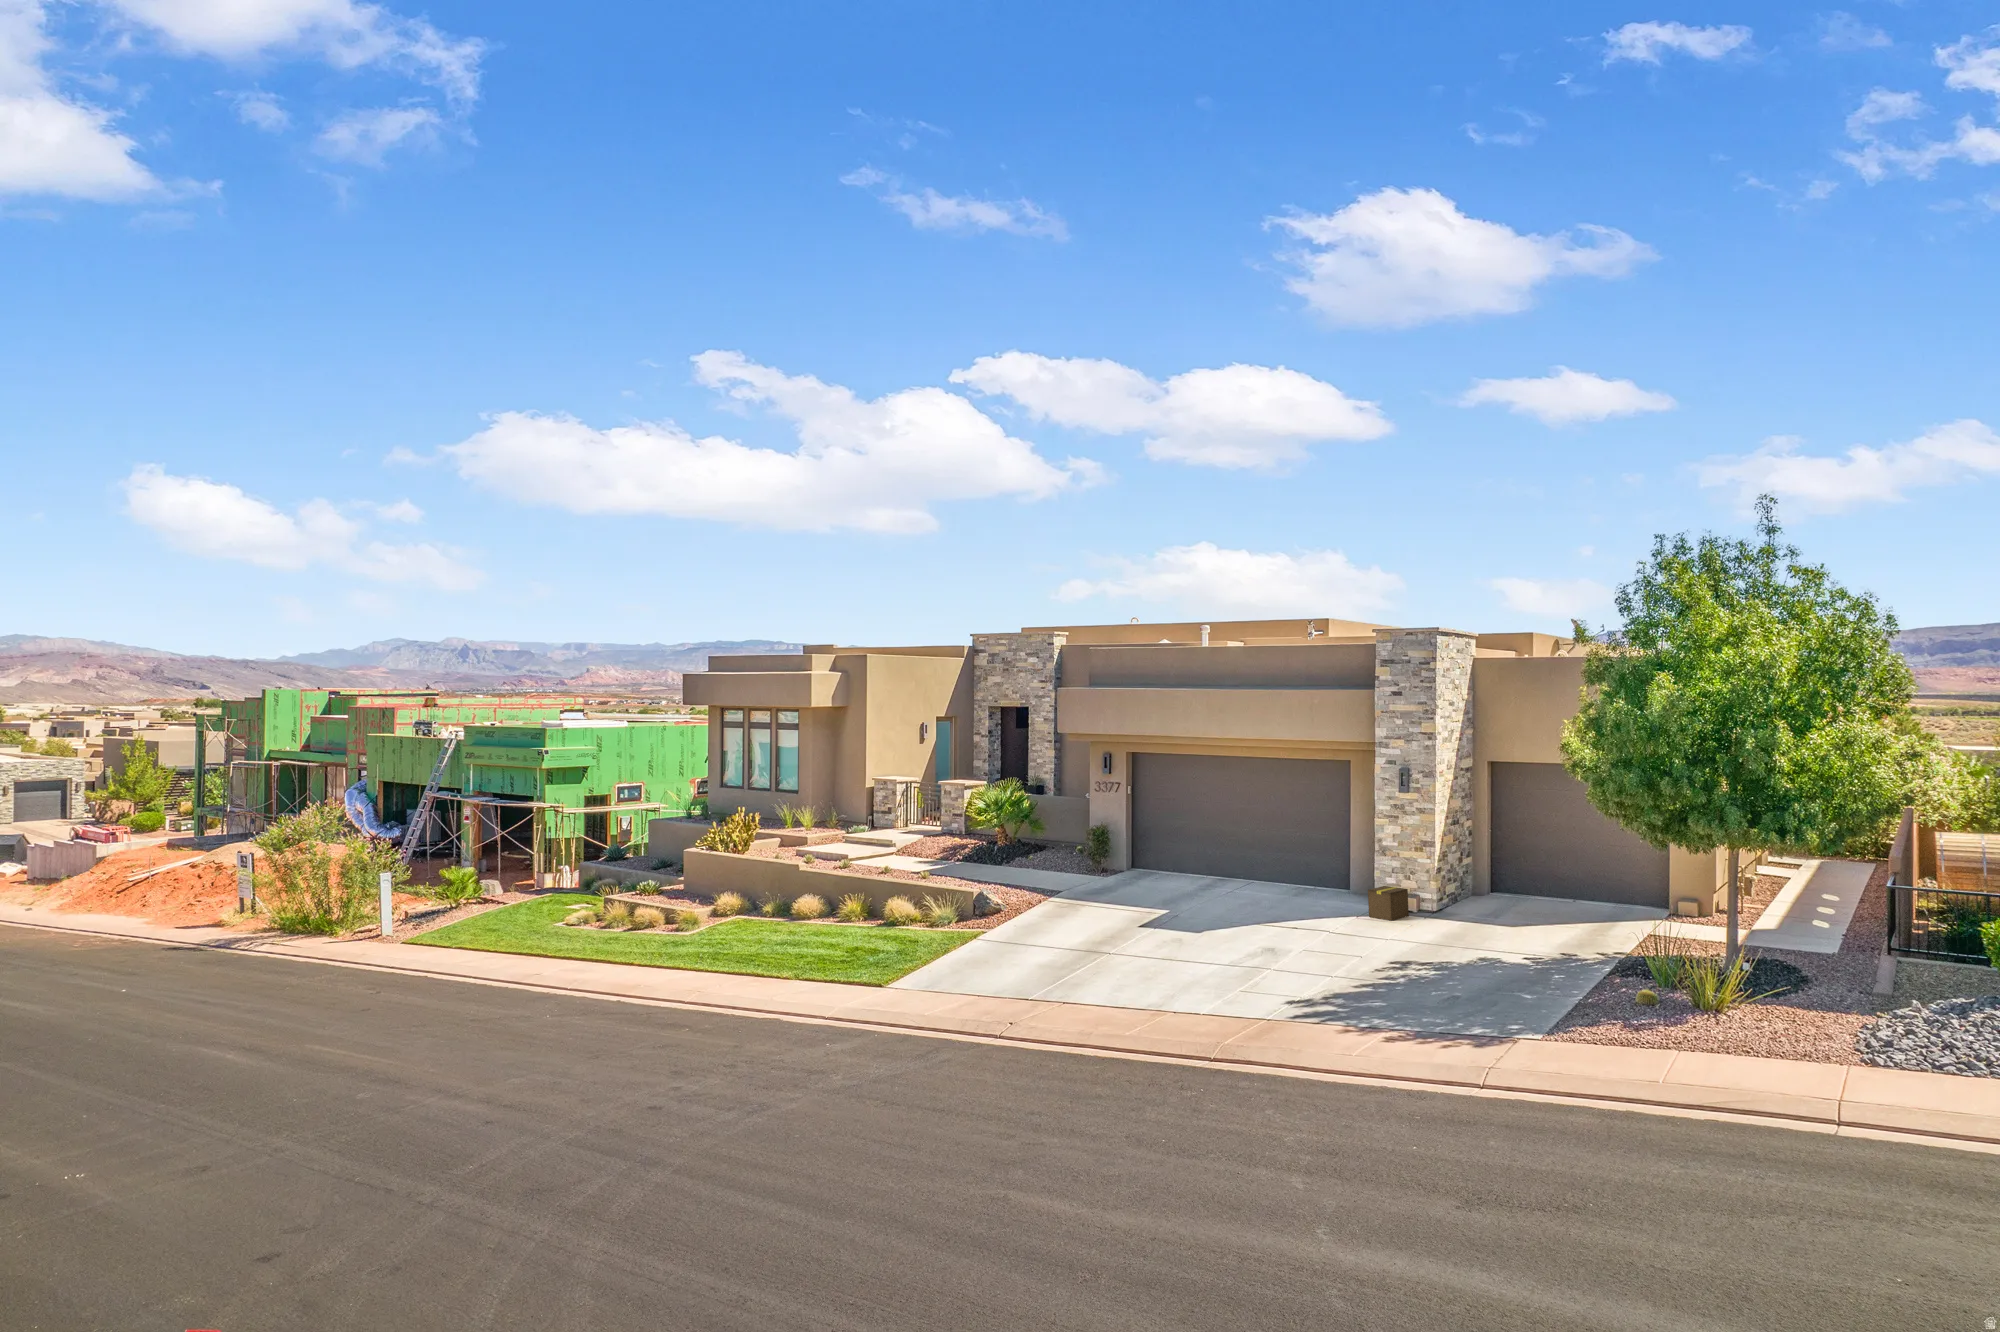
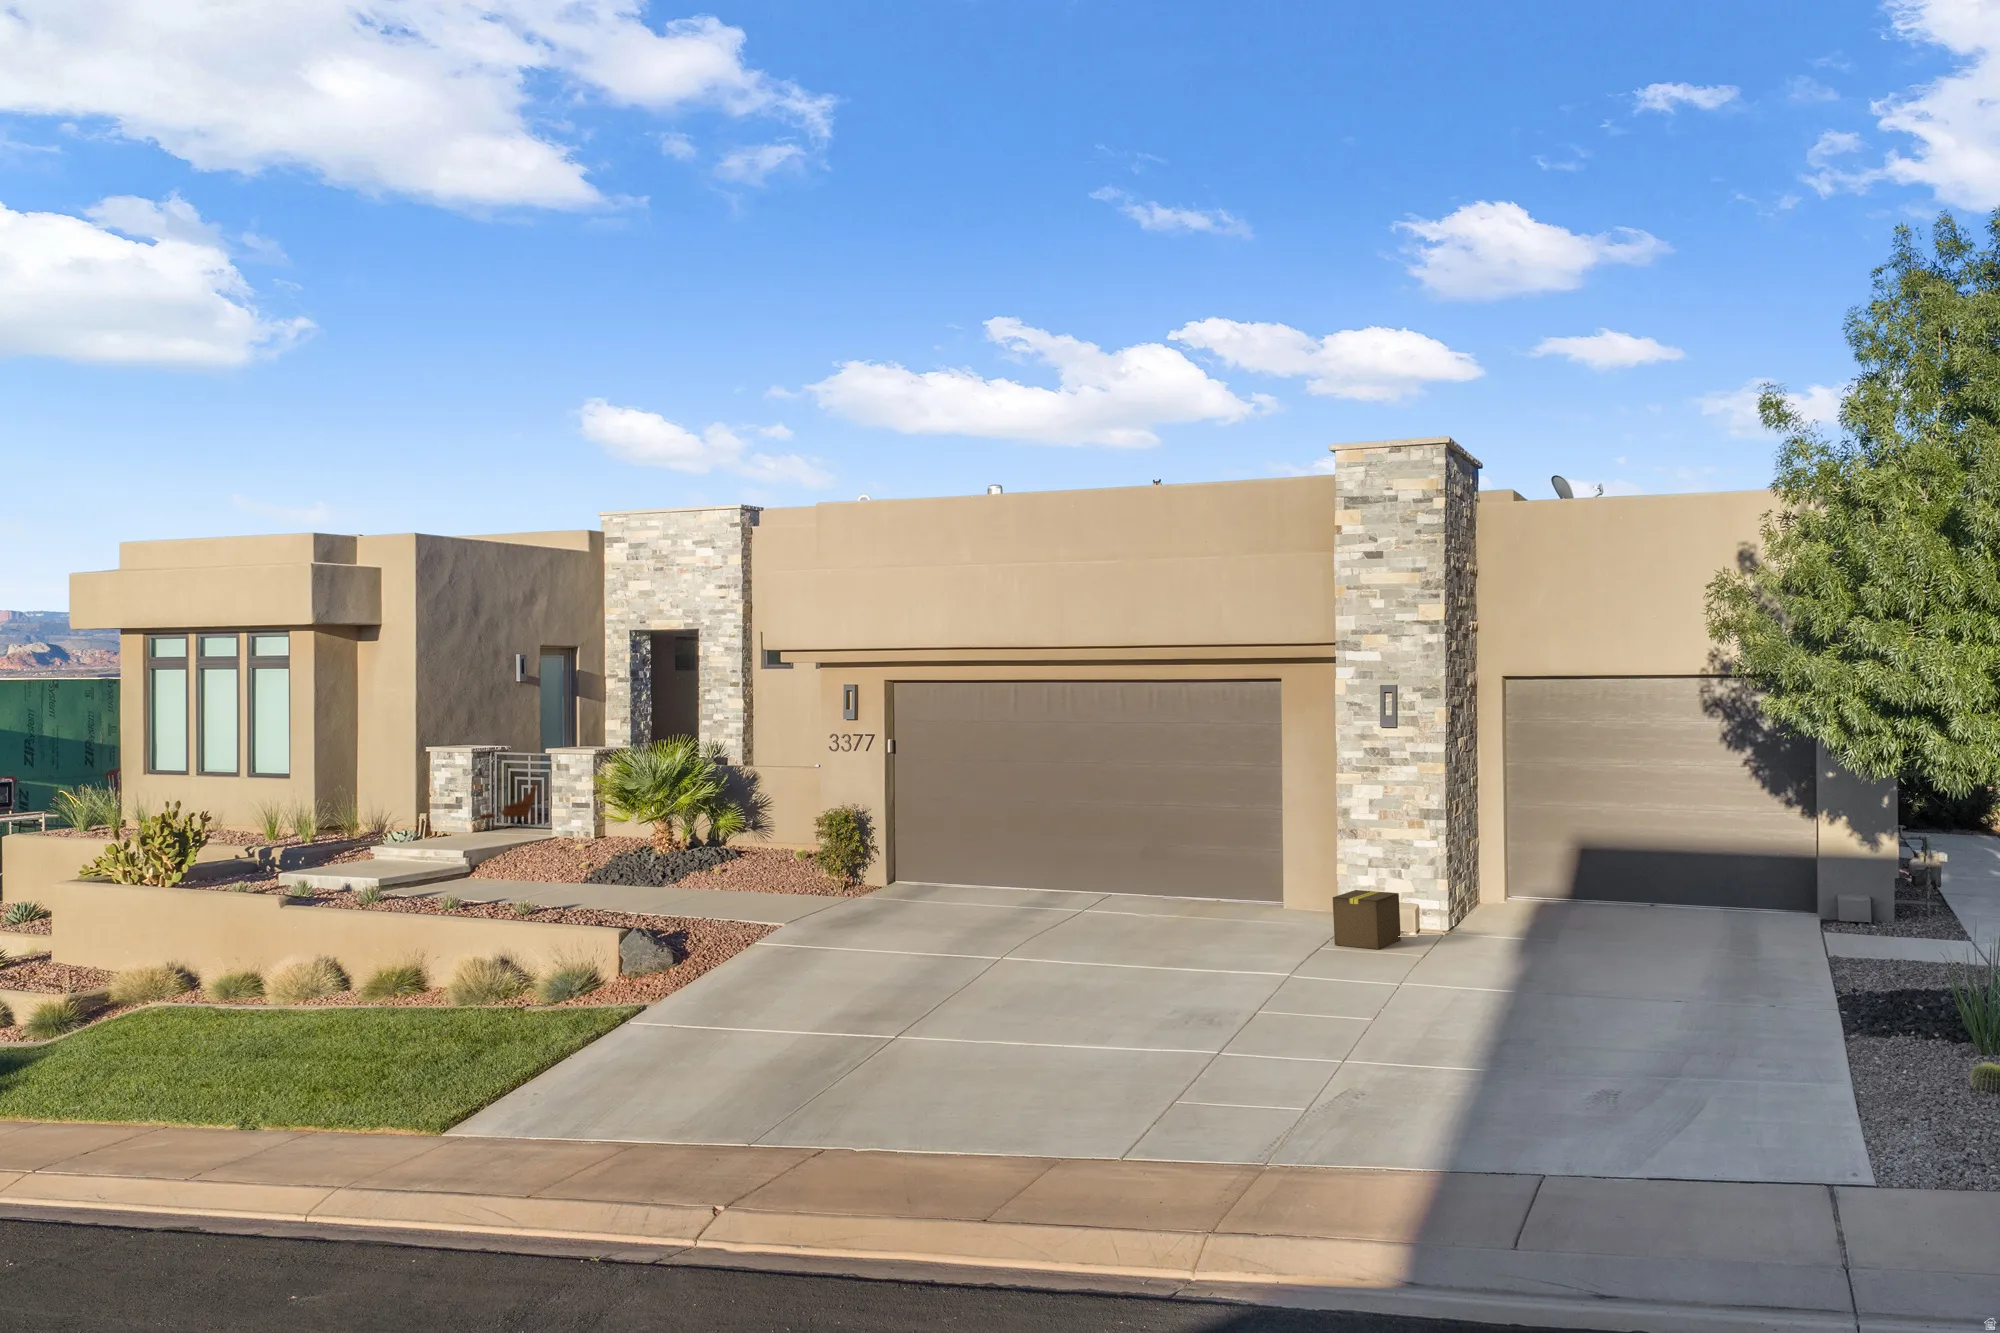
lounge chair: none [896,795,930,825] -> present [478,784,536,828]

